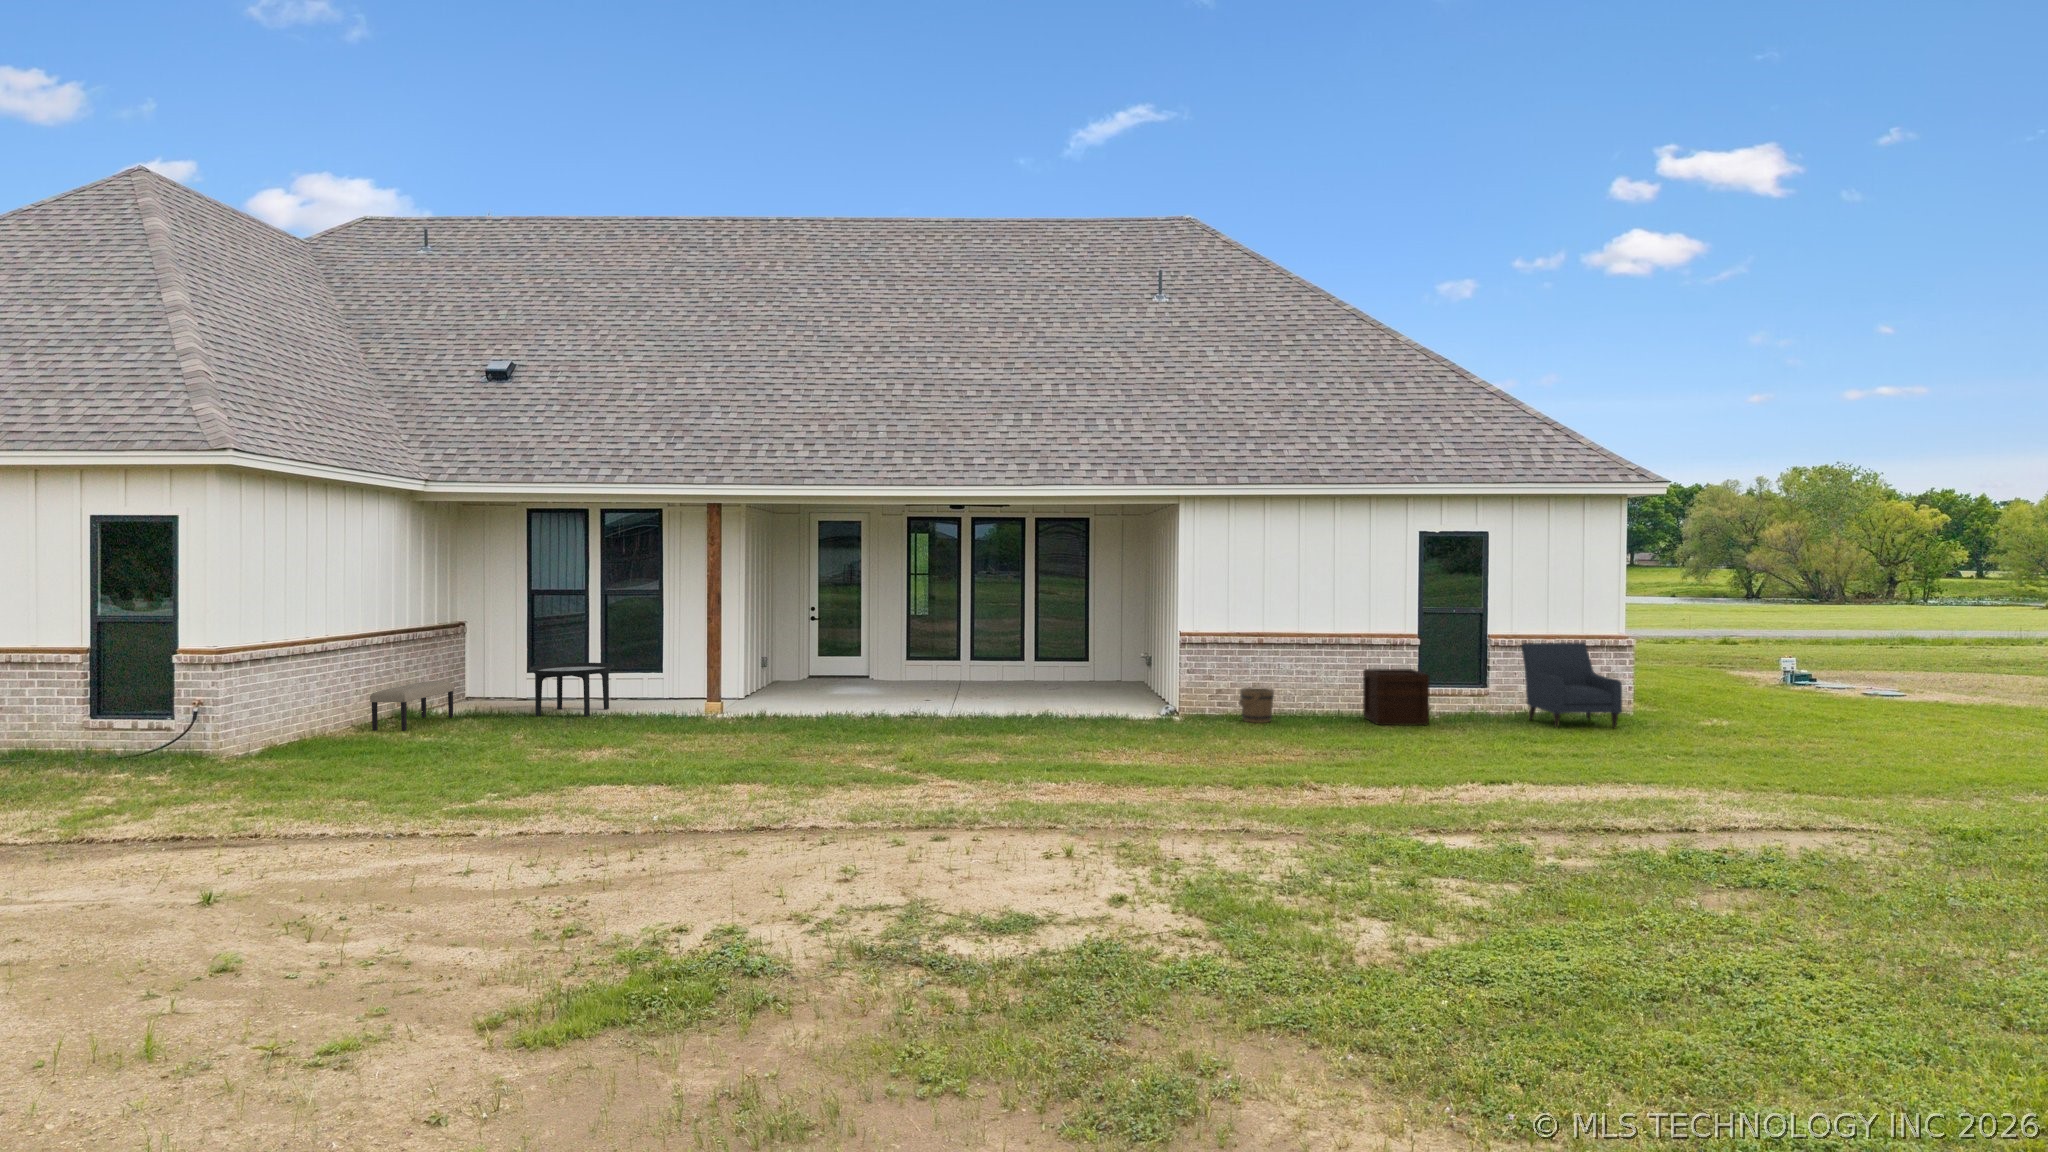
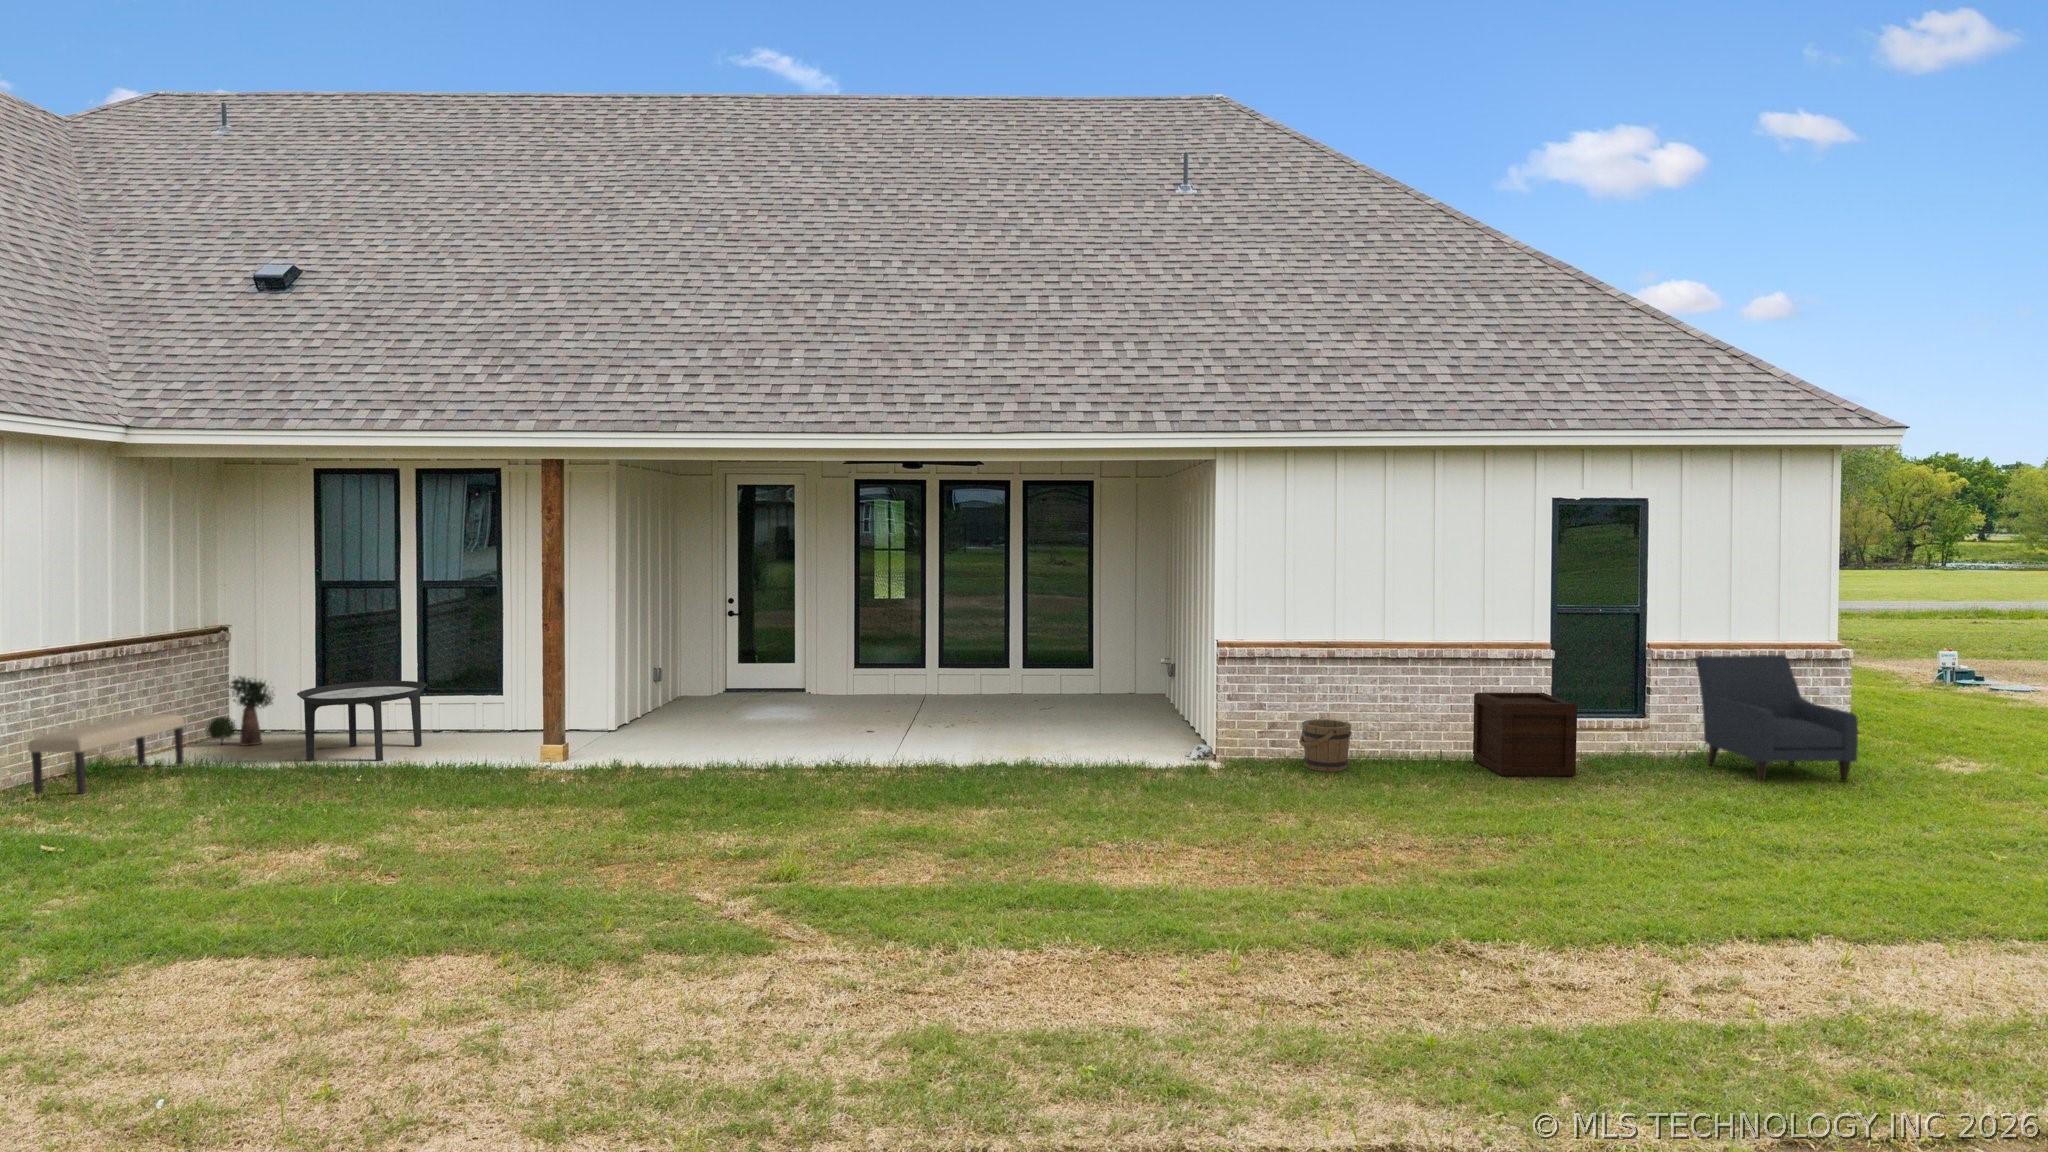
potted plant: none [454,658,502,709] -> present [206,677,273,746]

